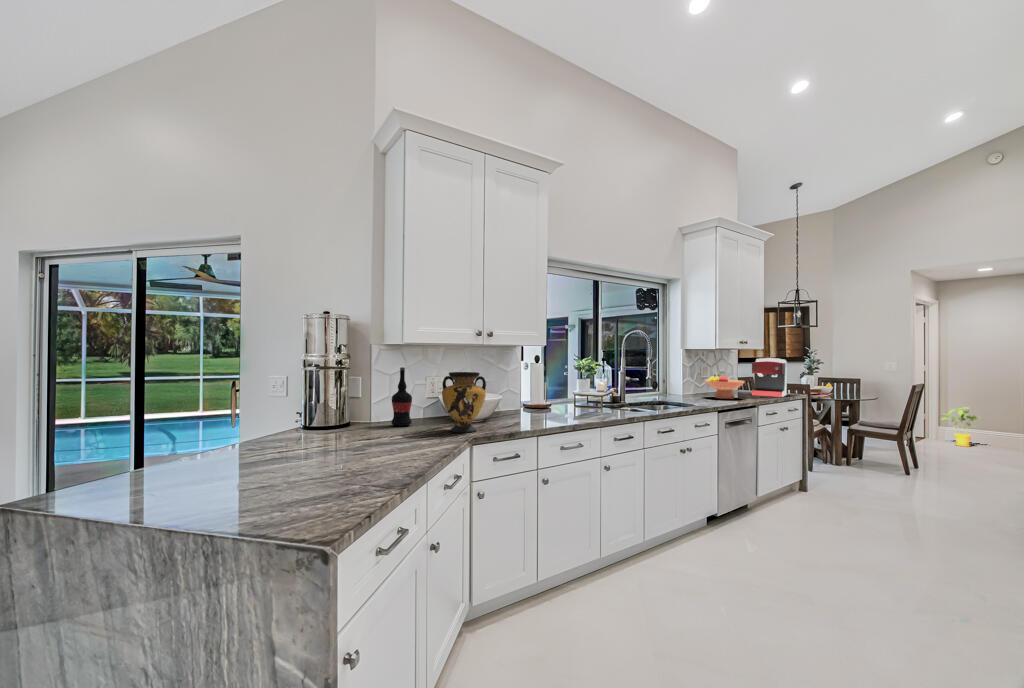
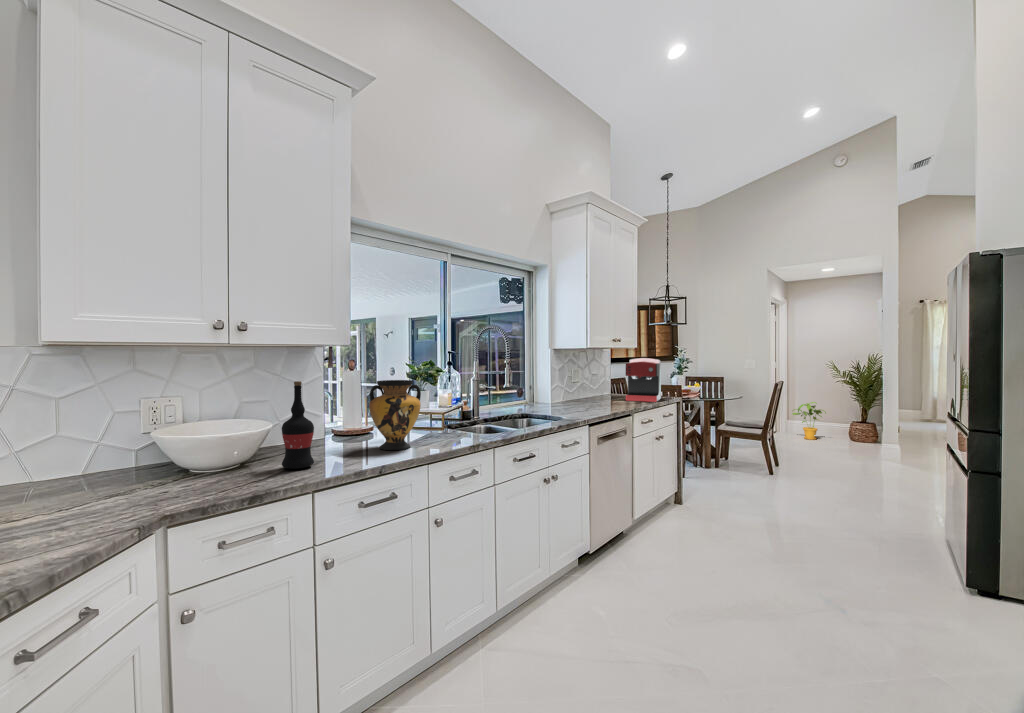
wine bottle: present [391,367,412,426] -> present [282,381,314,469]
vase: present [442,372,486,433] -> present [369,380,421,450]
fruit bowl: present [705,374,744,399] -> none [575,378,619,407]

